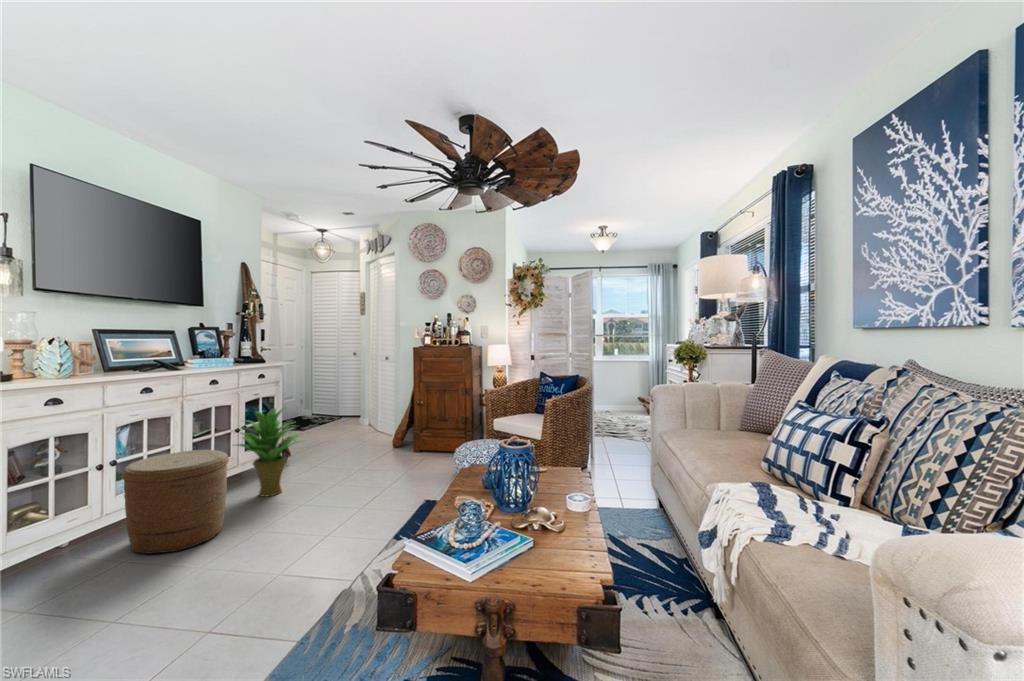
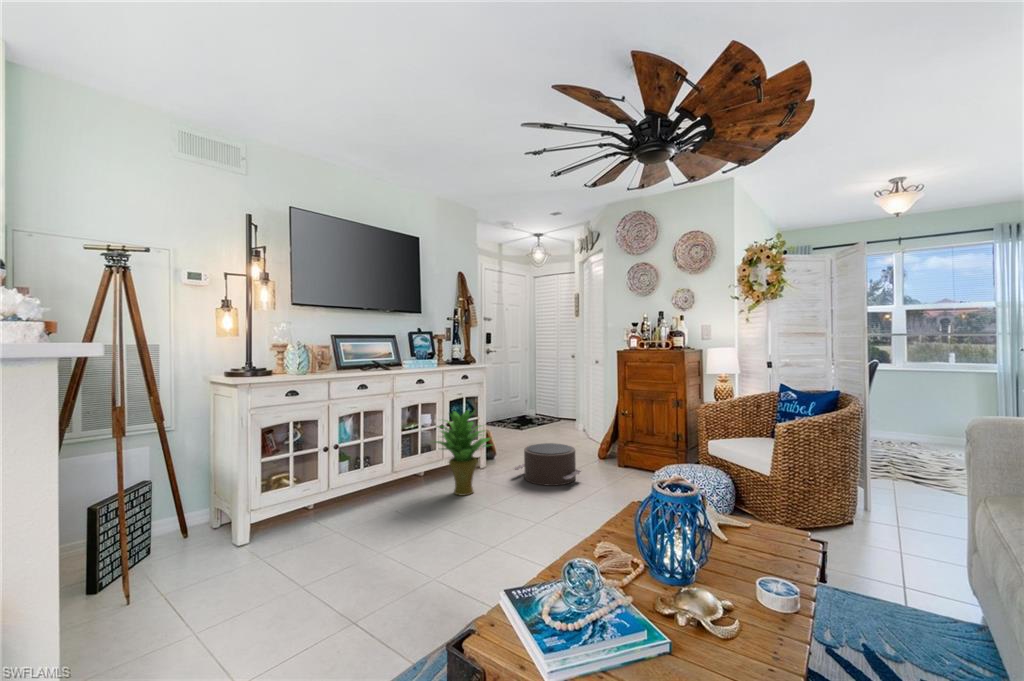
pouf: none [319,434,388,474] -> present [514,443,581,486]
woven basket: present [122,450,229,554] -> none [339,443,418,534]

